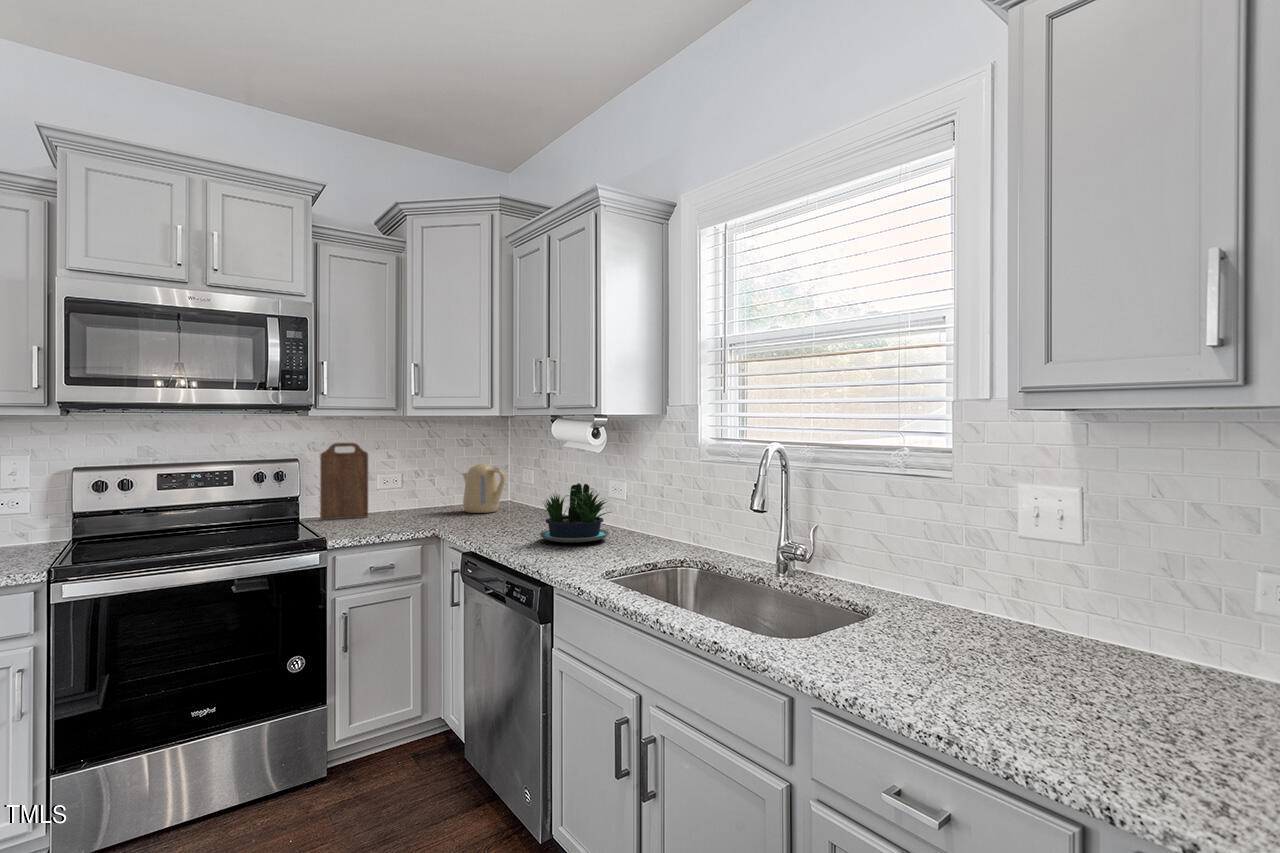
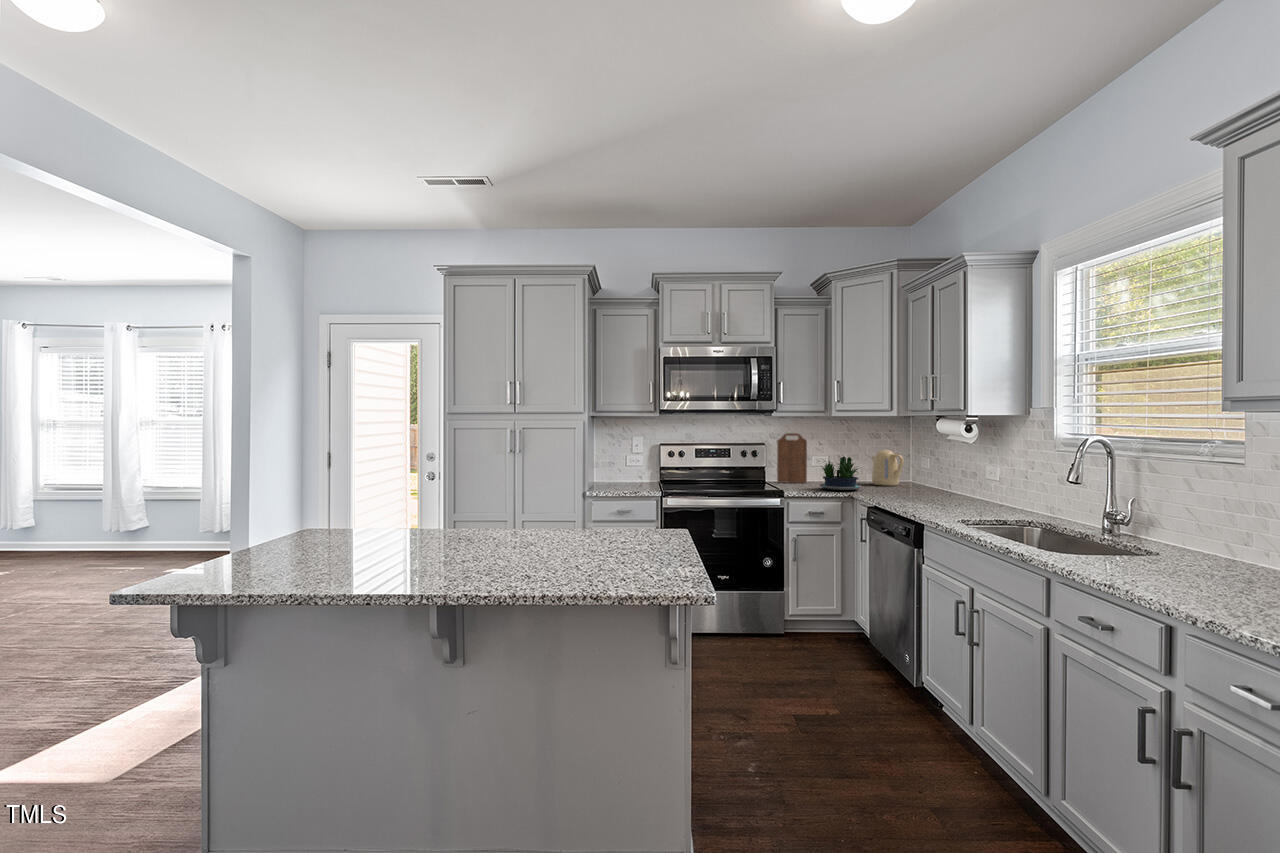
potted plant: present [540,483,610,543] -> present [820,457,862,490]

